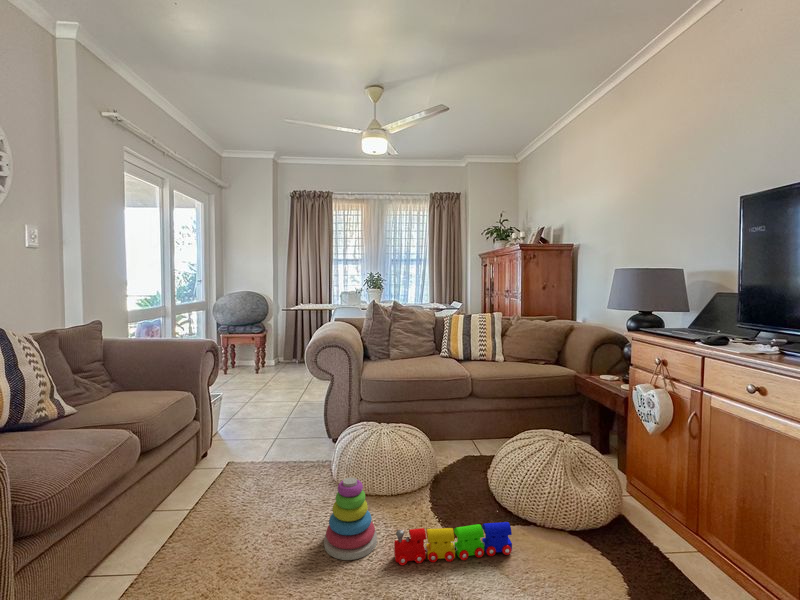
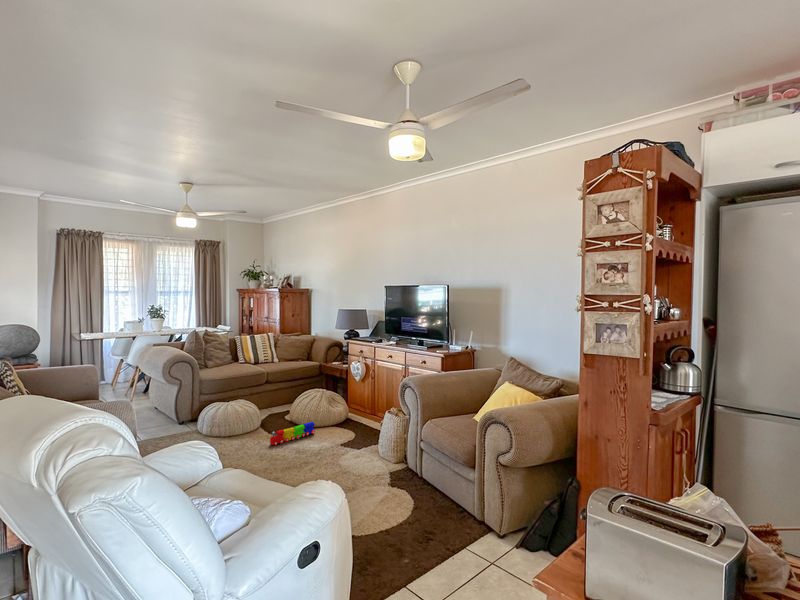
stacking toy: present [324,477,377,560] -> none [234,417,259,451]

